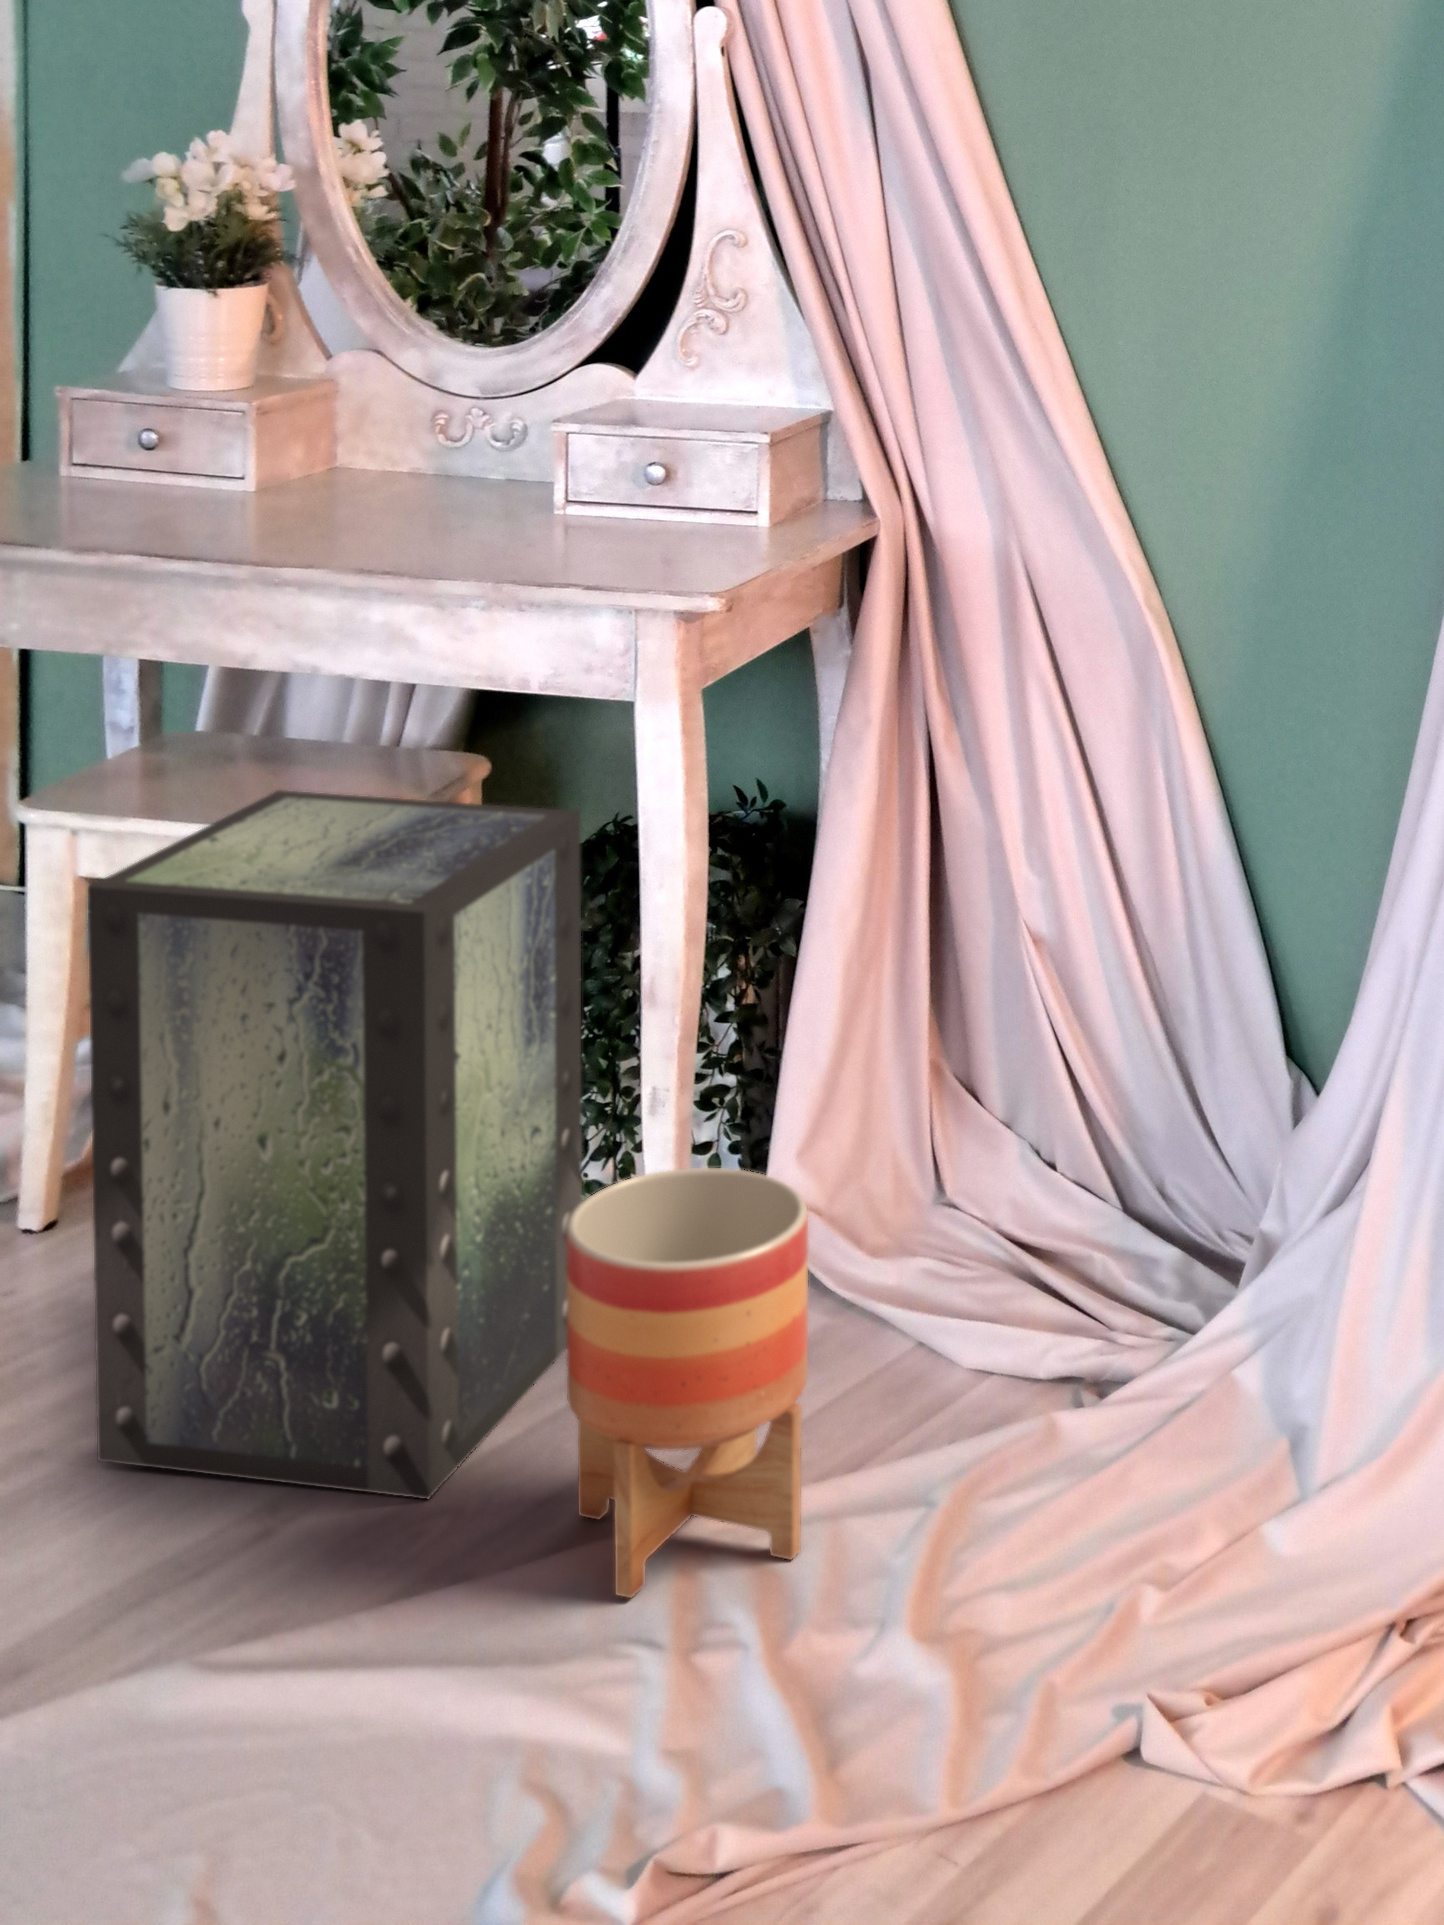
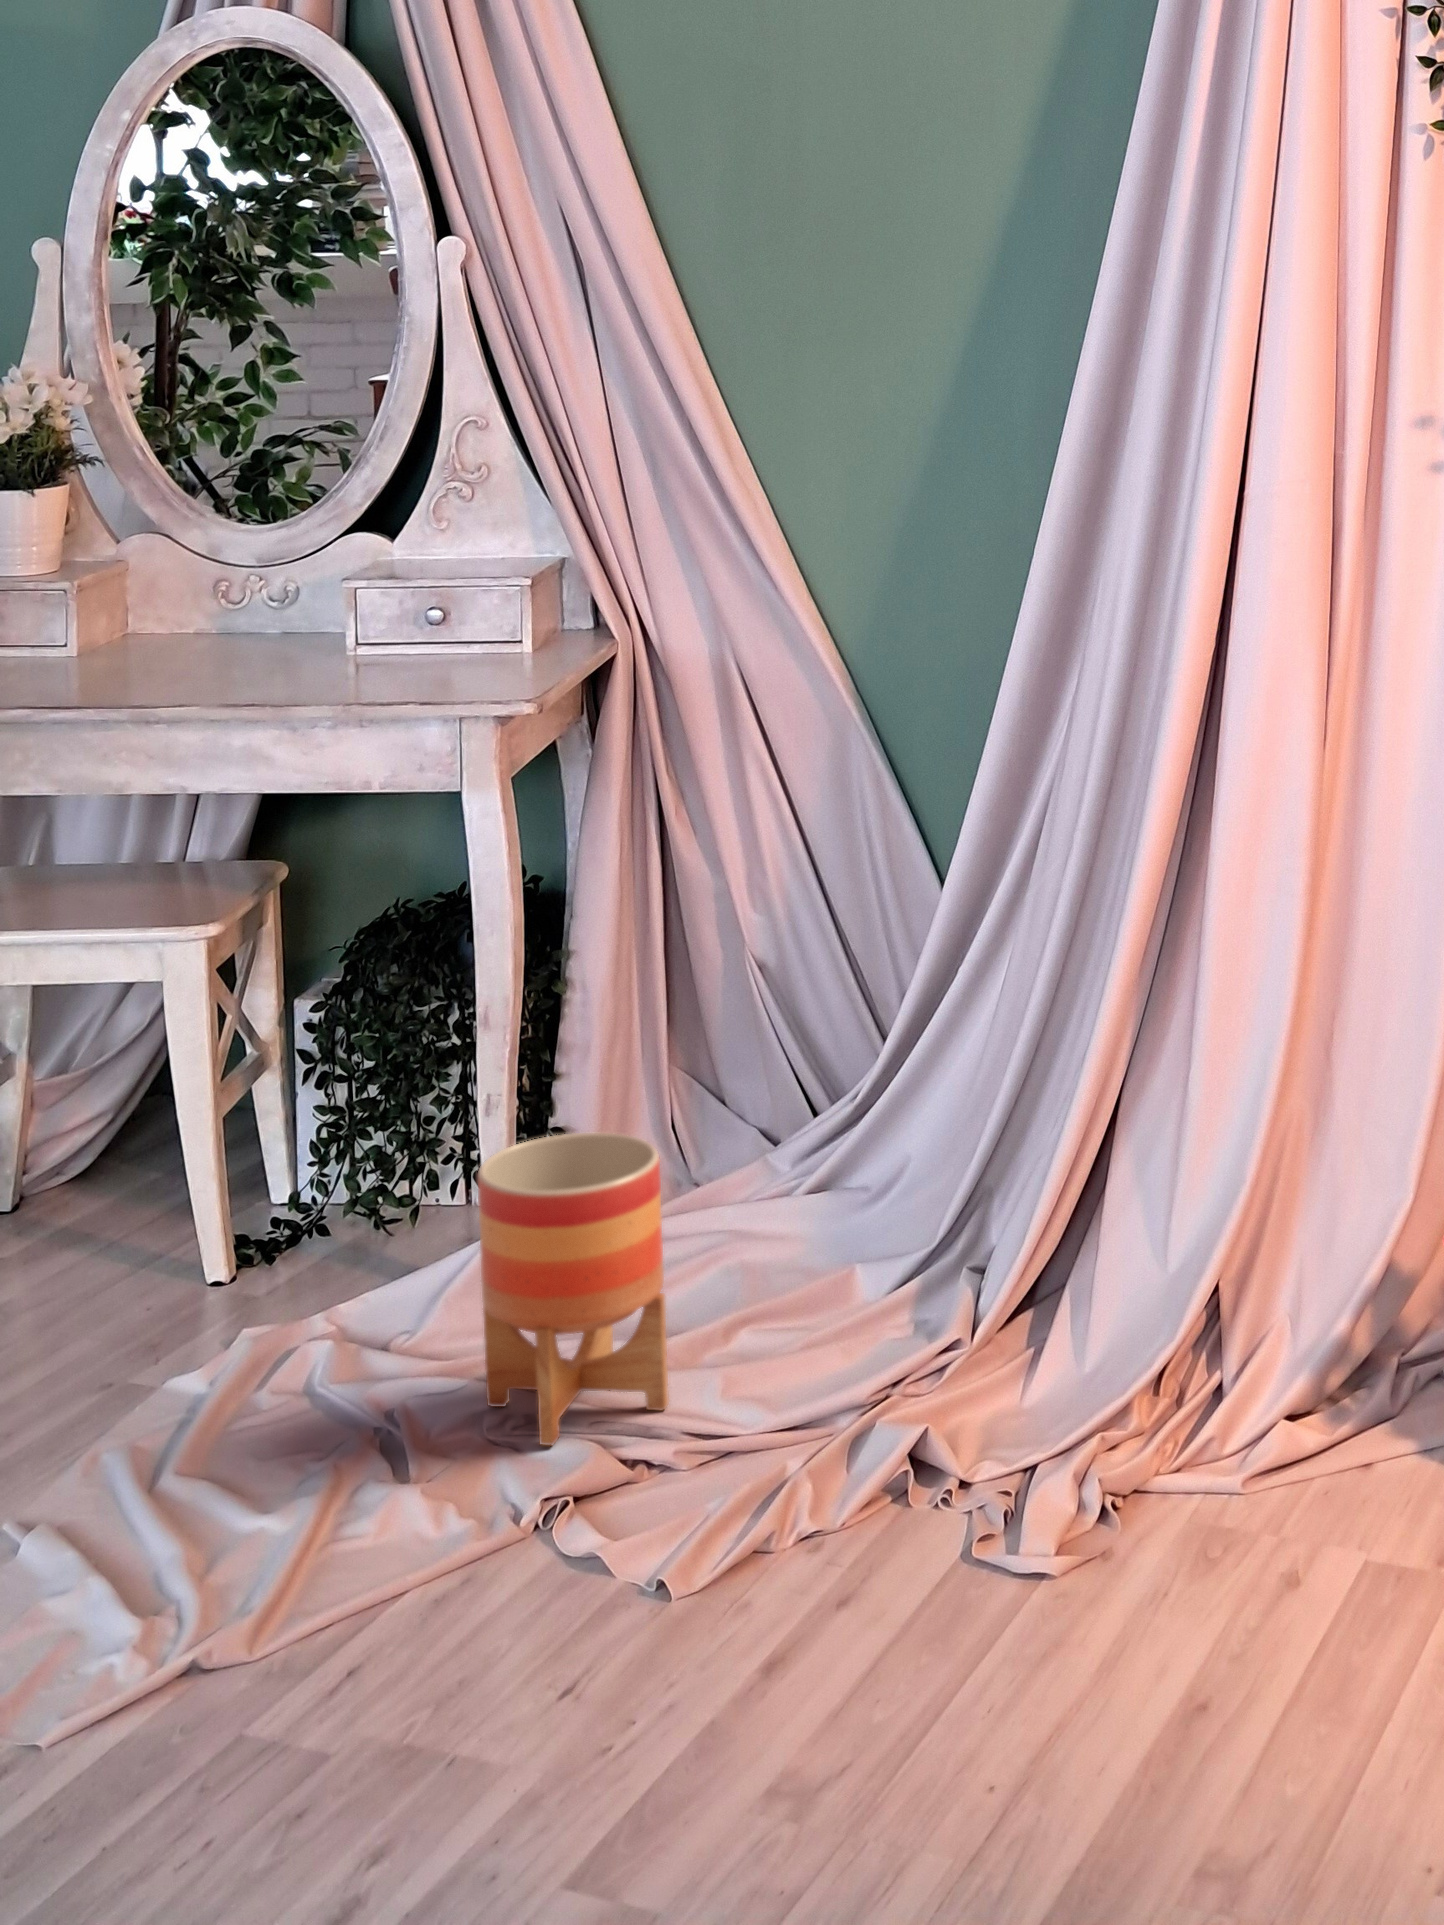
storage box: present [88,790,582,1499] -> none [58,883,429,1424]

